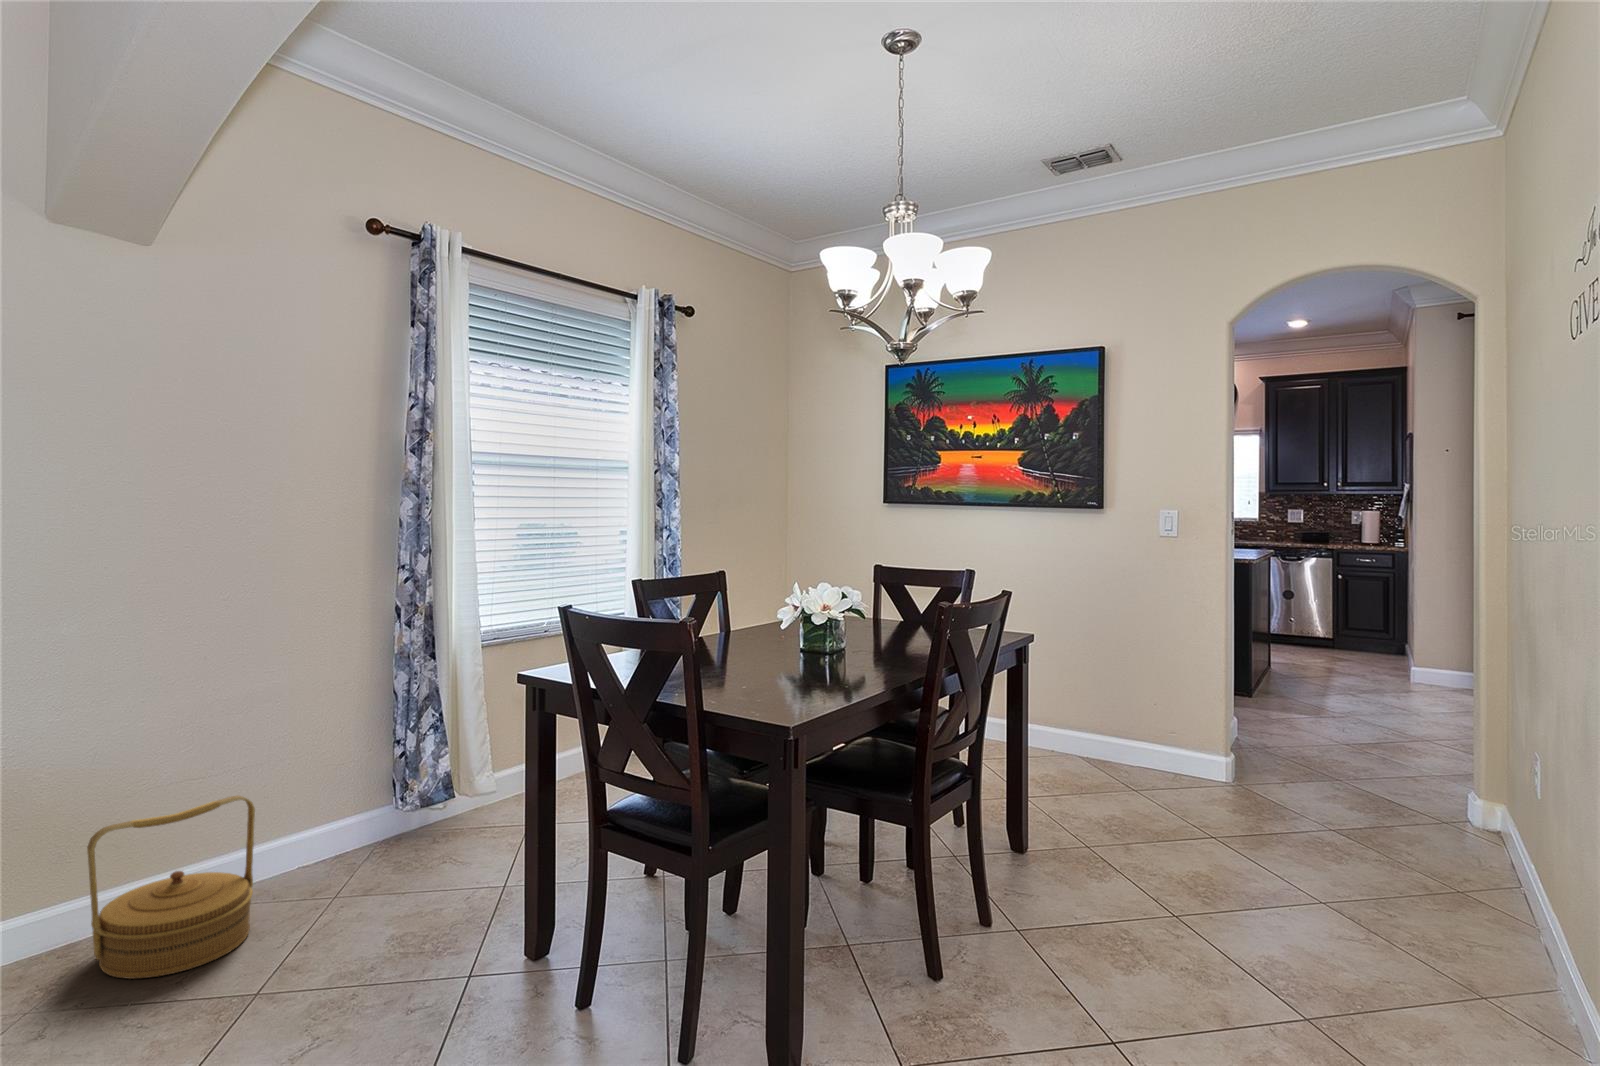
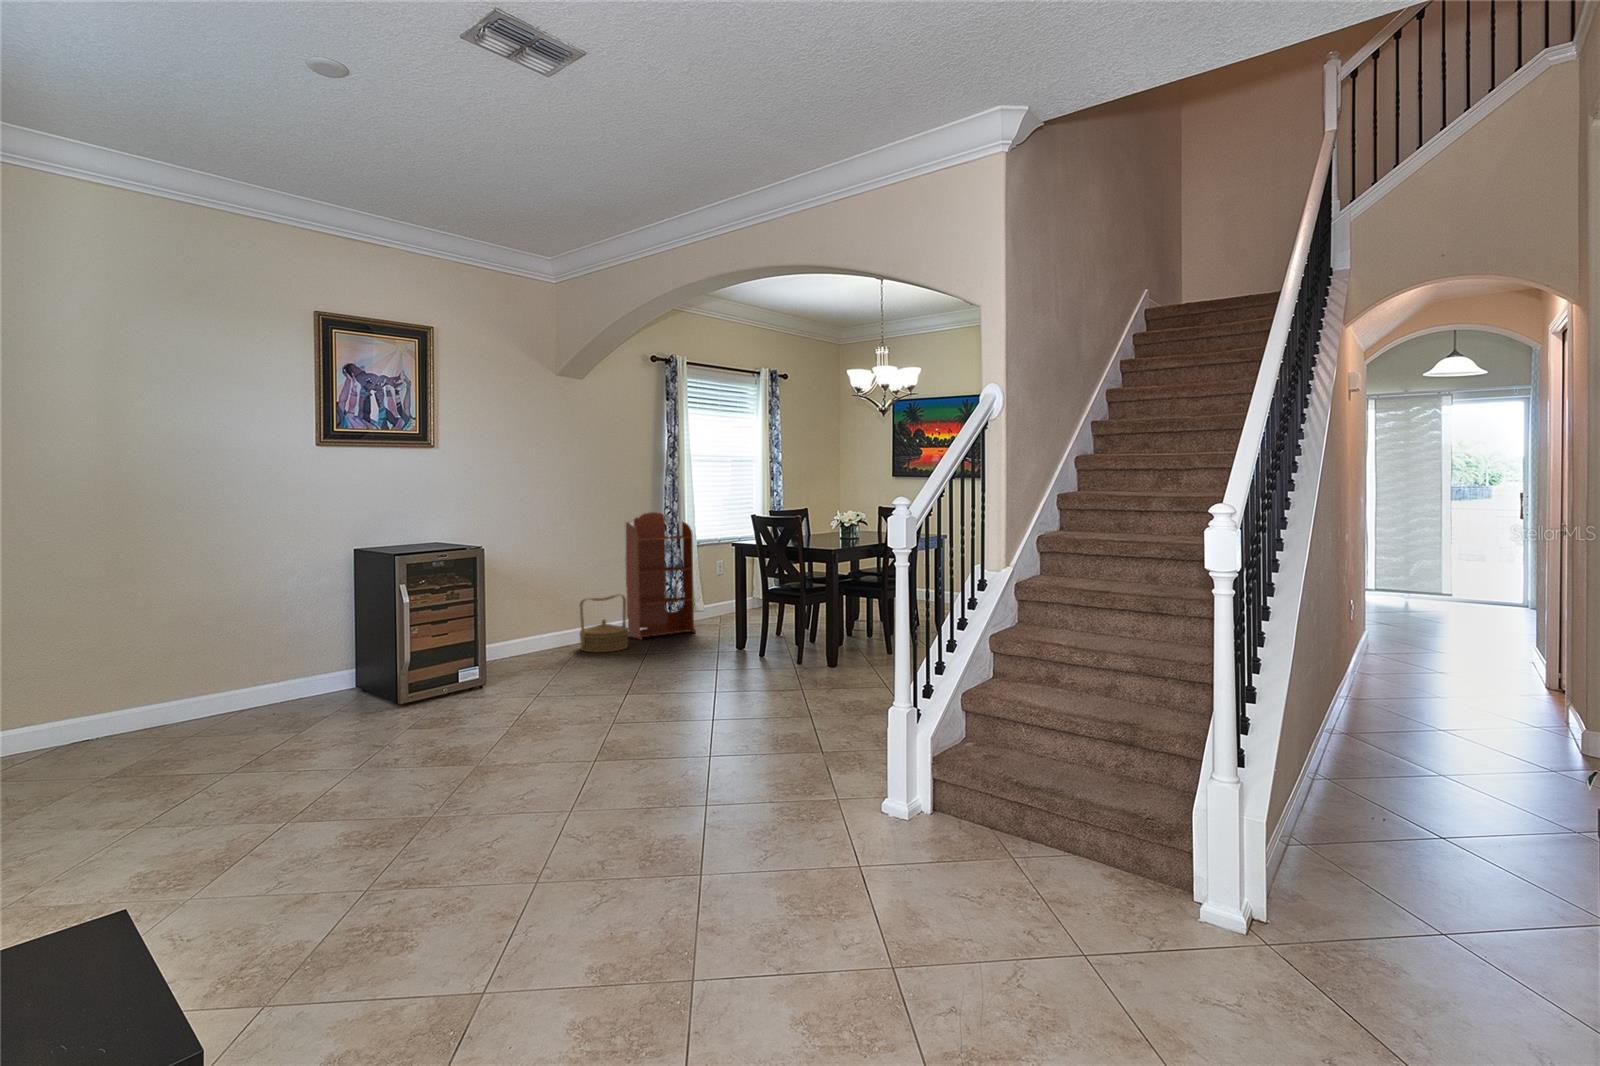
bookcase: none [285,579,460,900] -> present [626,512,696,640]

